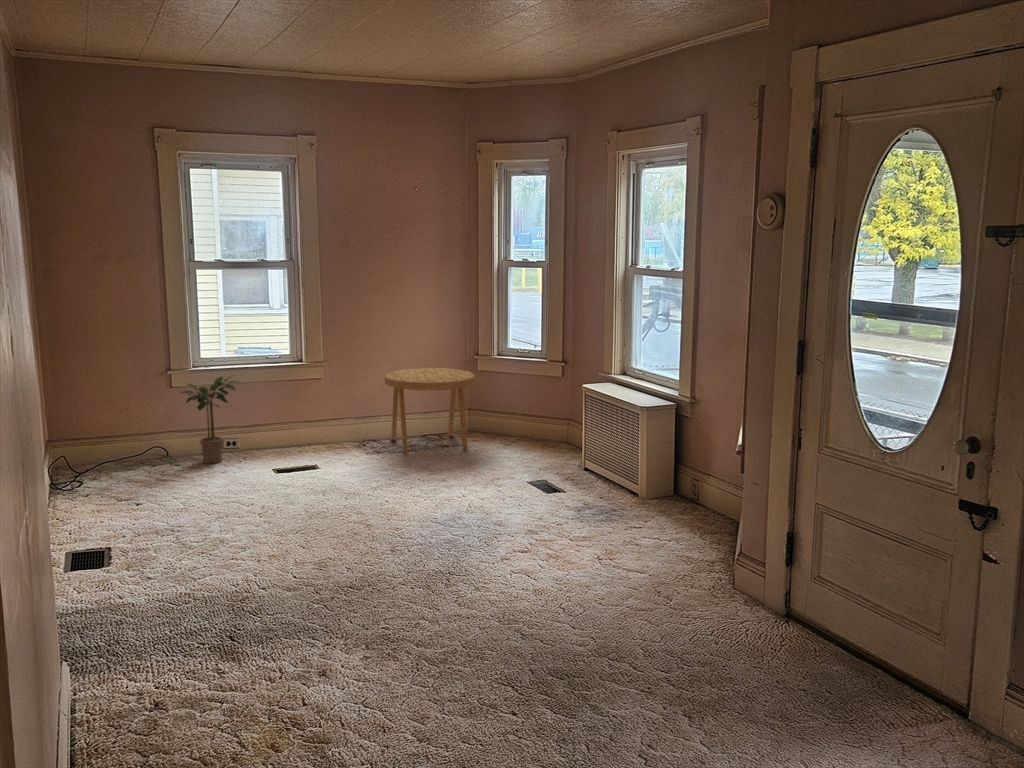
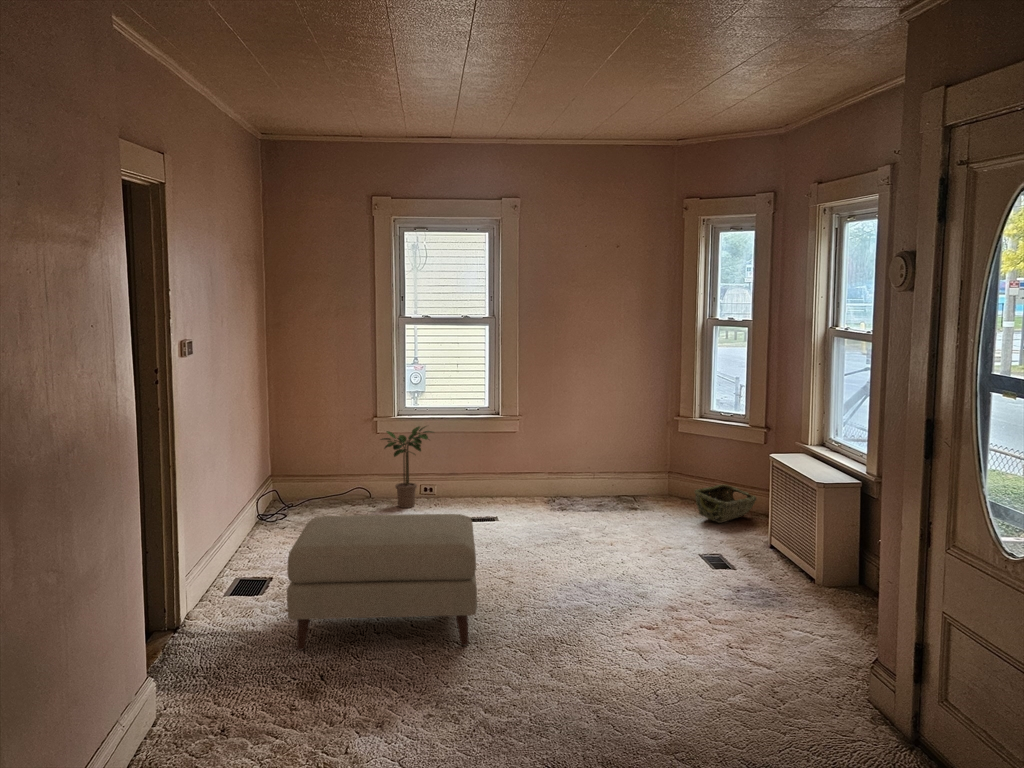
side table: present [385,368,476,453] -> none [573,428,666,514]
woven basket: none [506,416,559,451] -> present [694,485,756,523]
ottoman: none [167,463,372,617] -> present [287,514,477,650]

